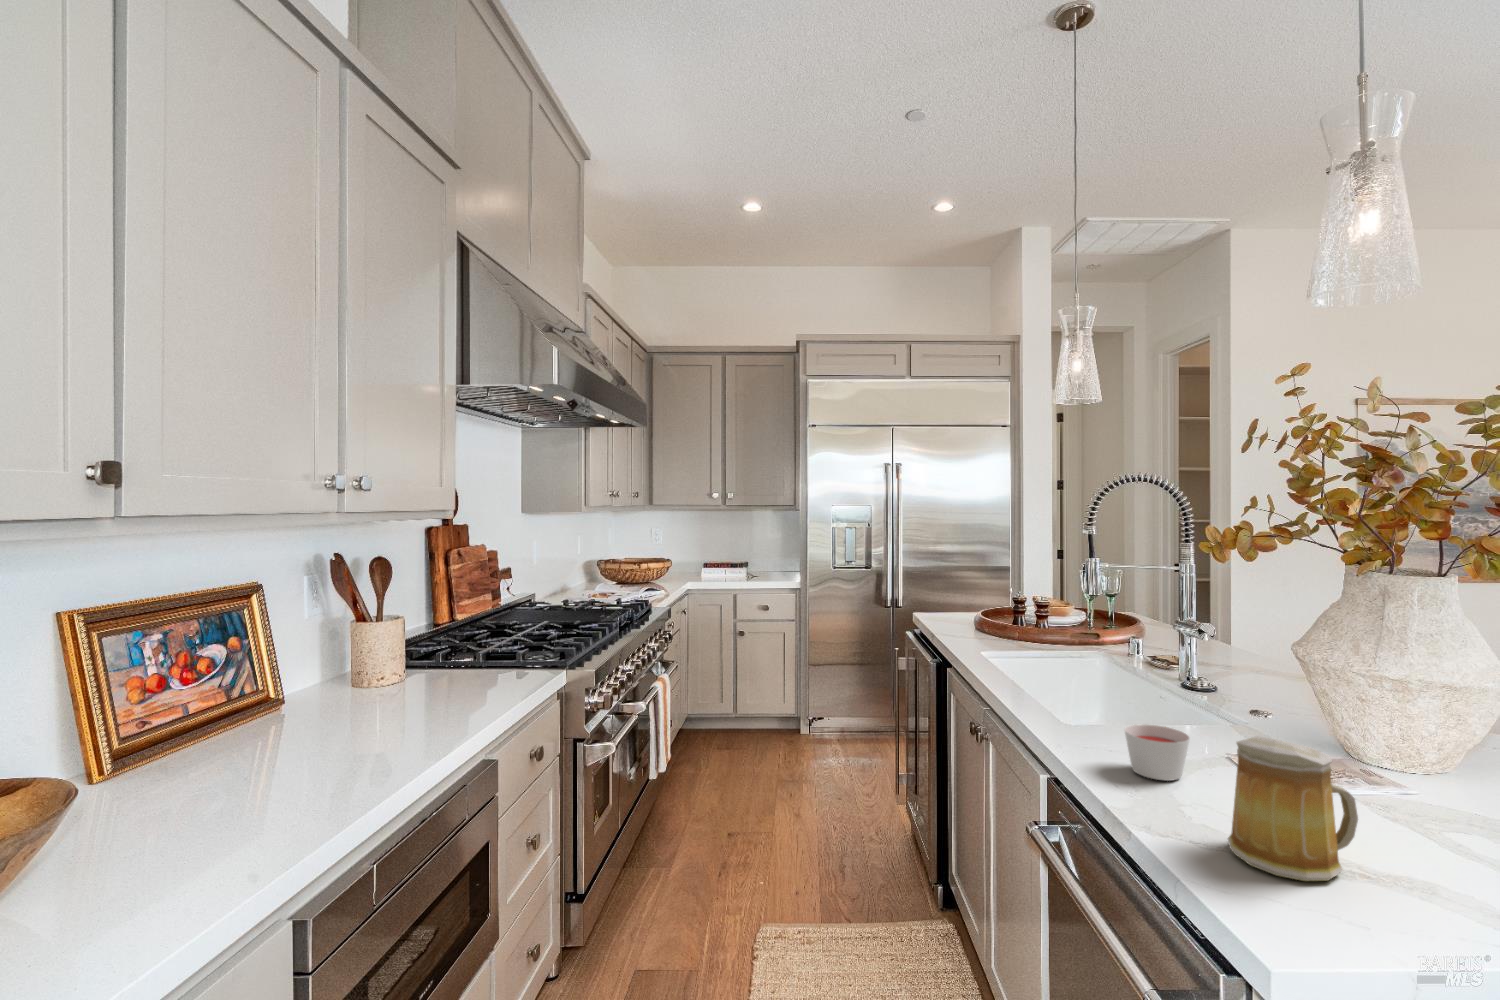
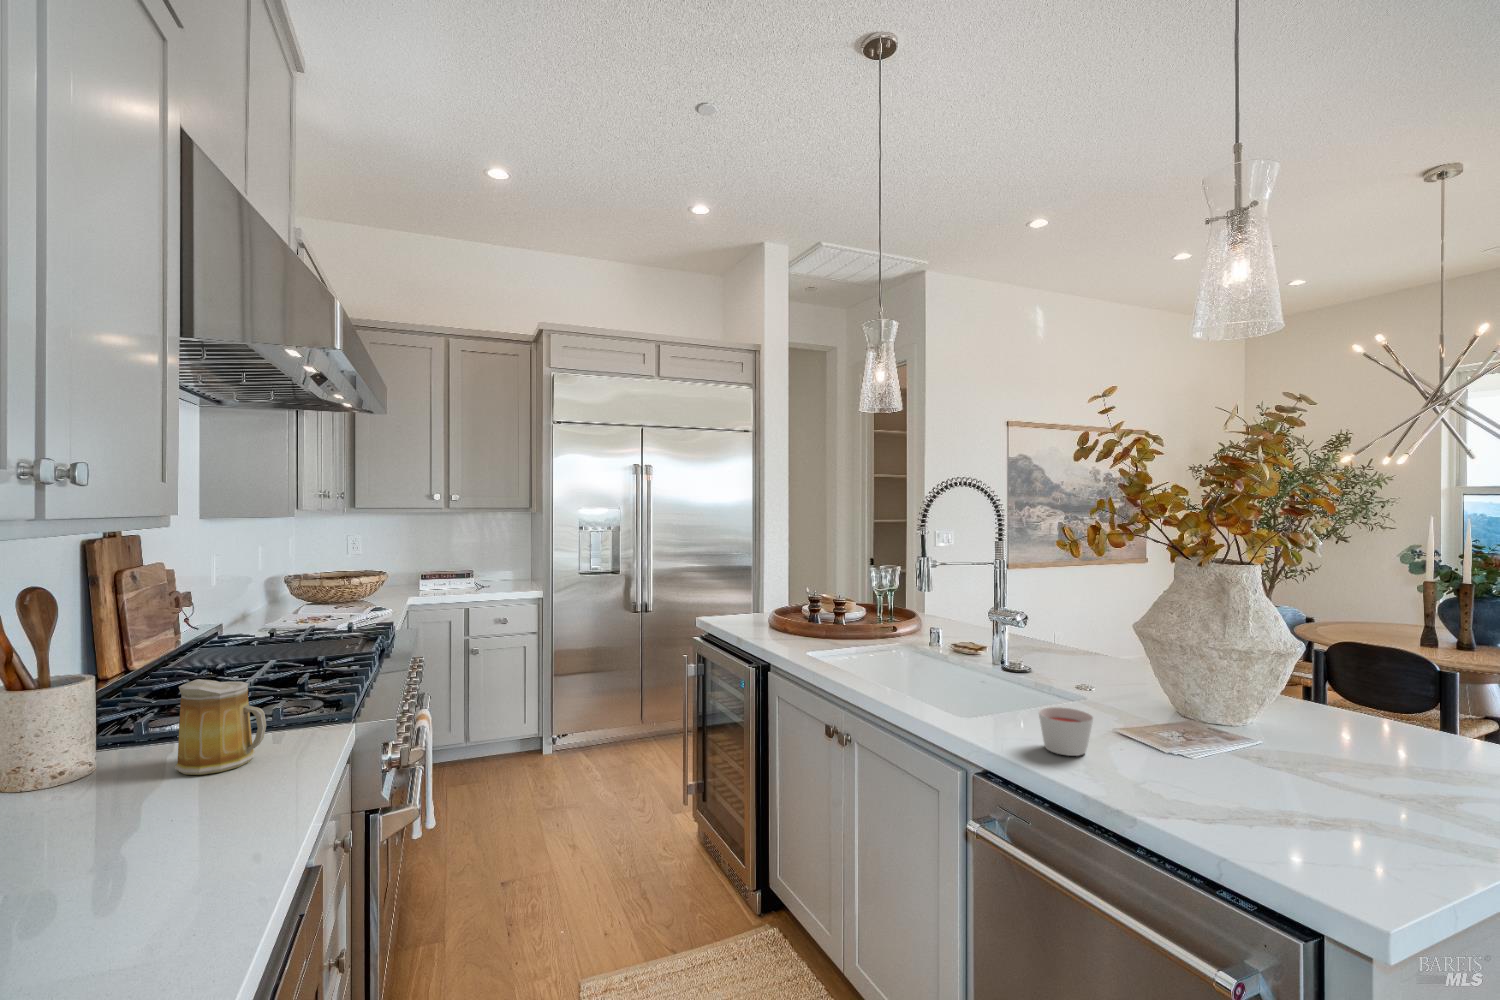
mug: present [1228,736,1358,881] -> present [175,679,266,775]

